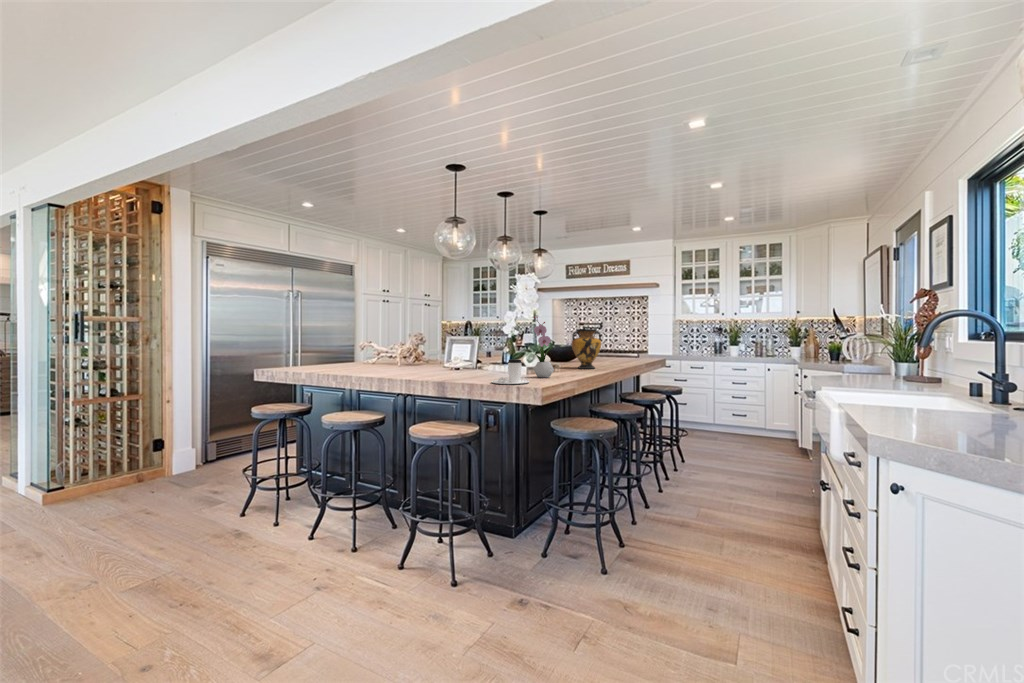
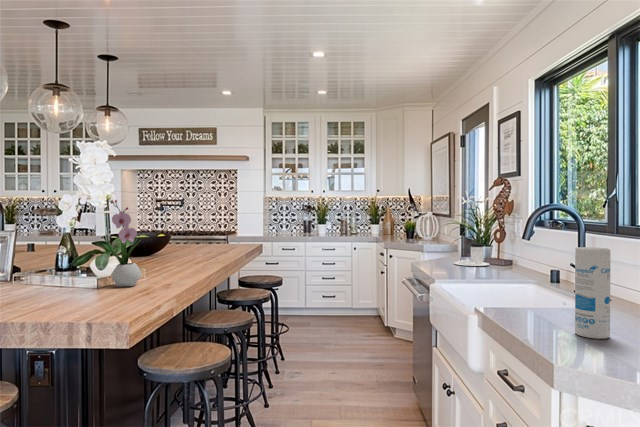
vase: present [572,329,601,369] -> none [159,213,198,264]
canister: none [906,346,945,429] -> present [575,247,610,339]
coffee cup: present [491,359,530,384] -> present [454,244,489,266]

